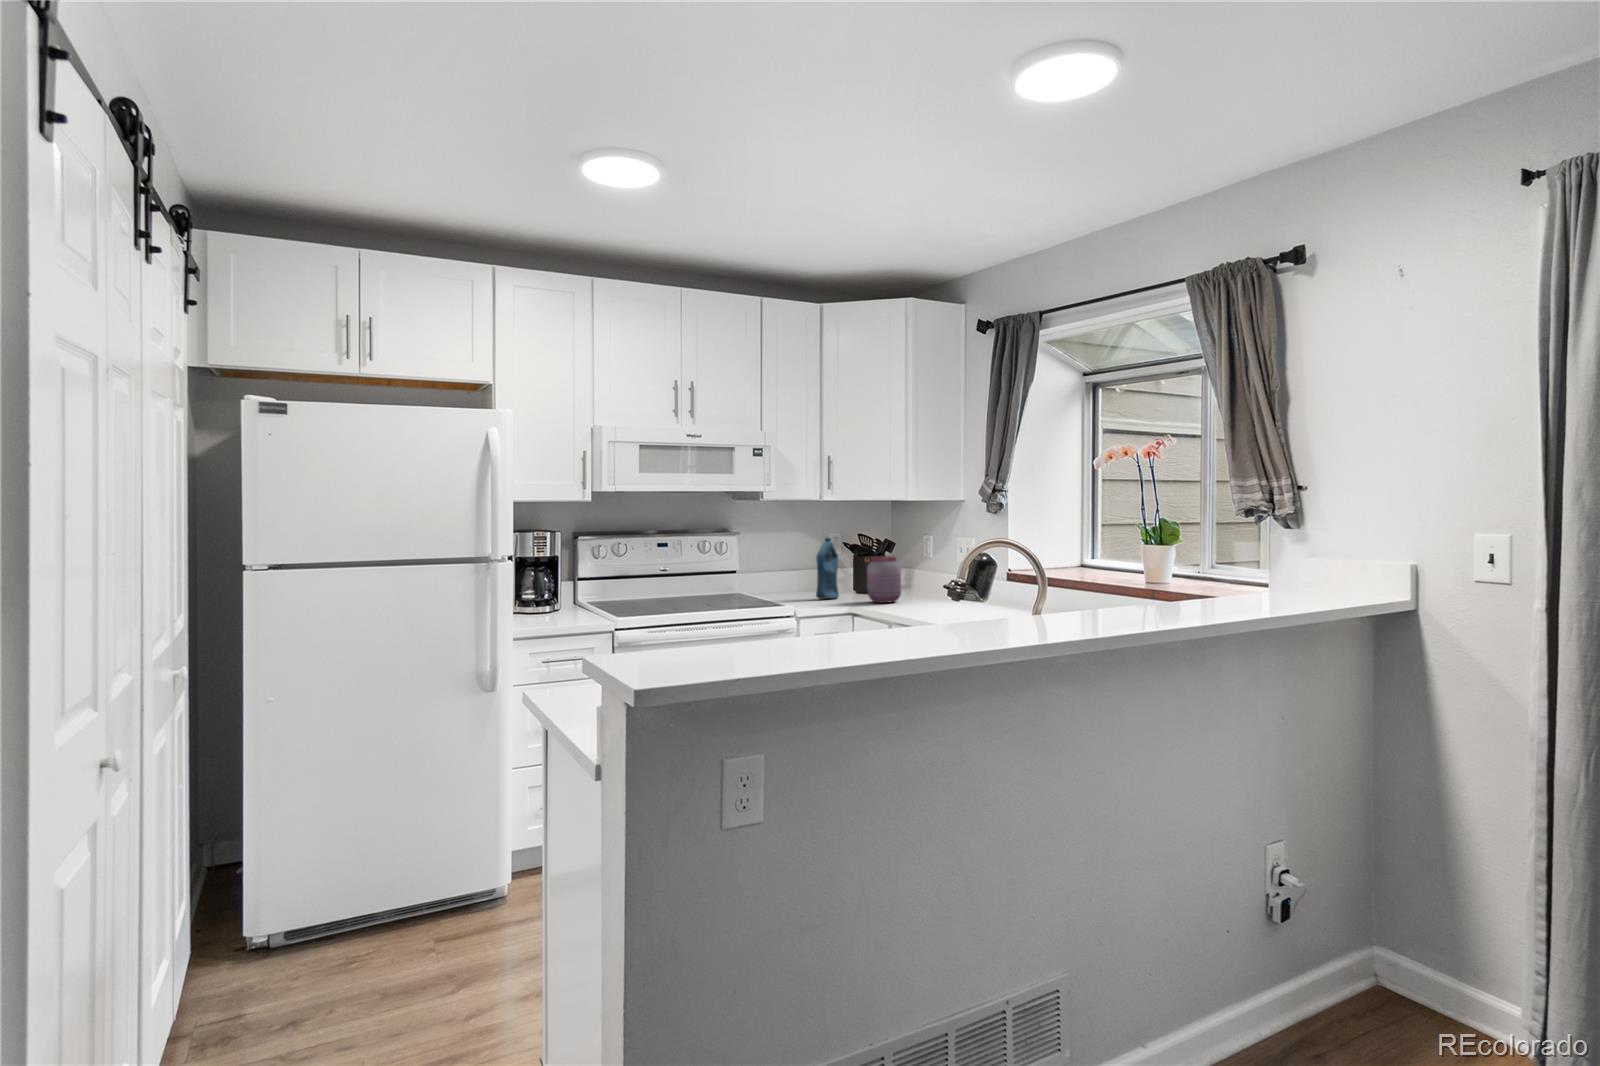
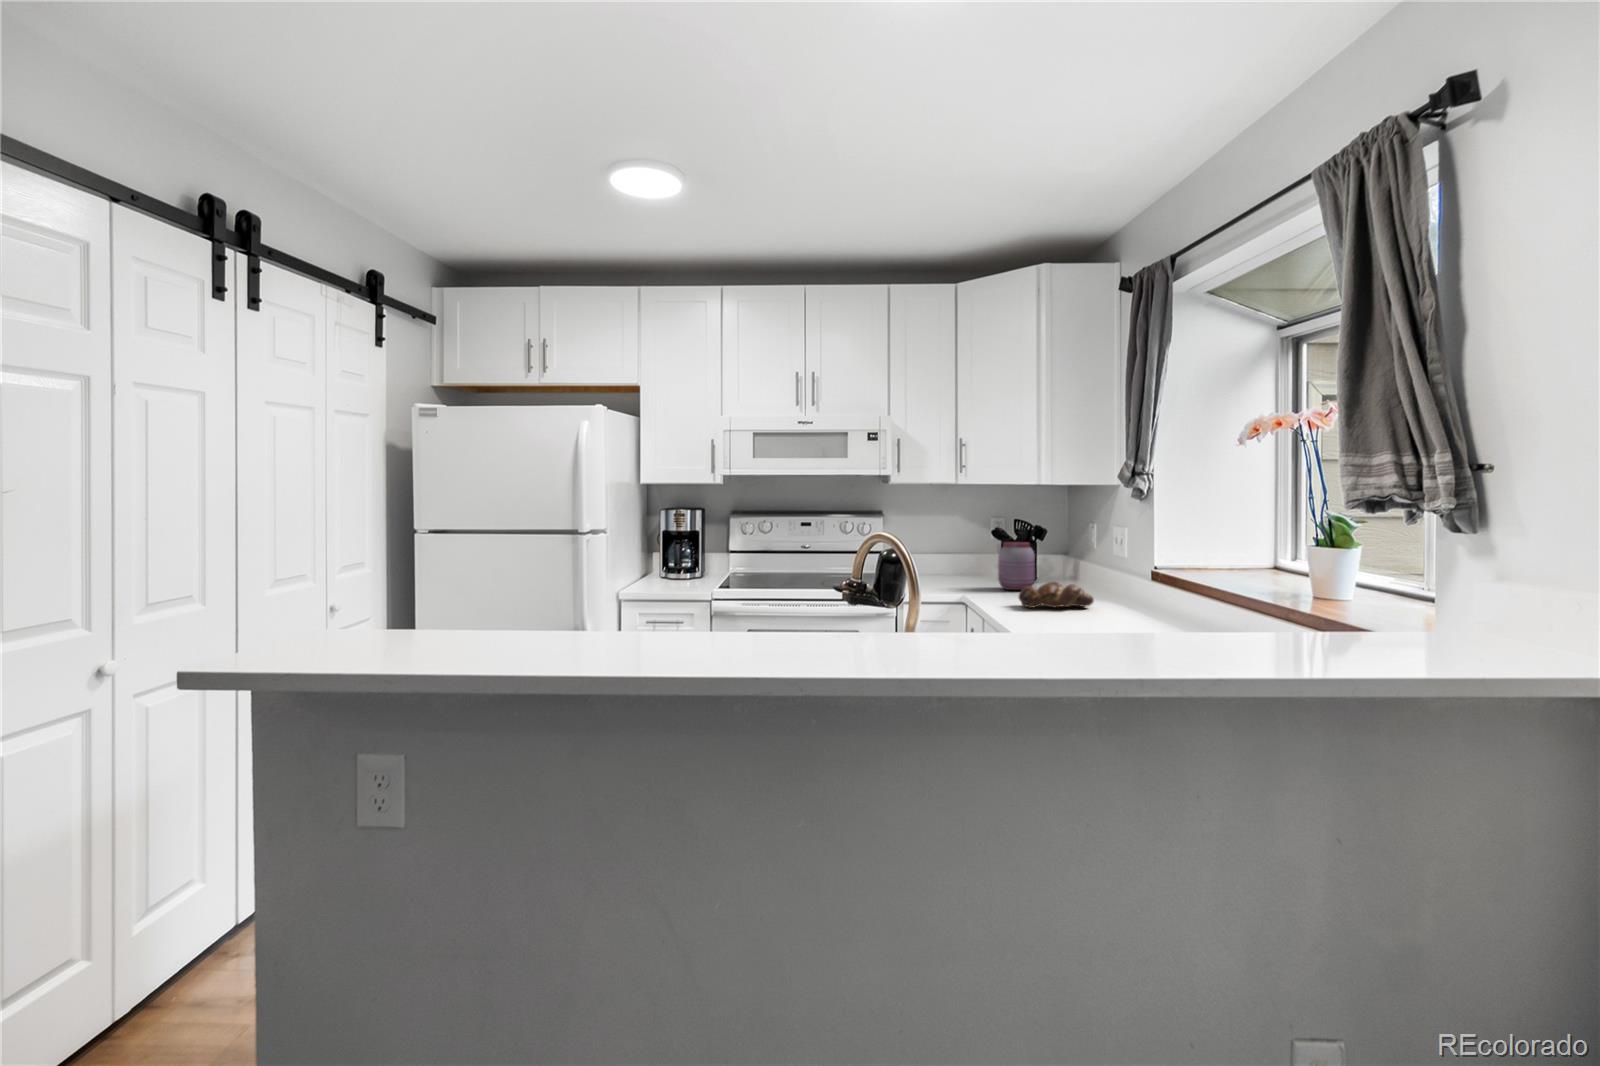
bottle: present [816,538,839,599] -> none [955,520,984,582]
bread loaf: none [916,589,979,613] -> present [1019,582,1094,608]

